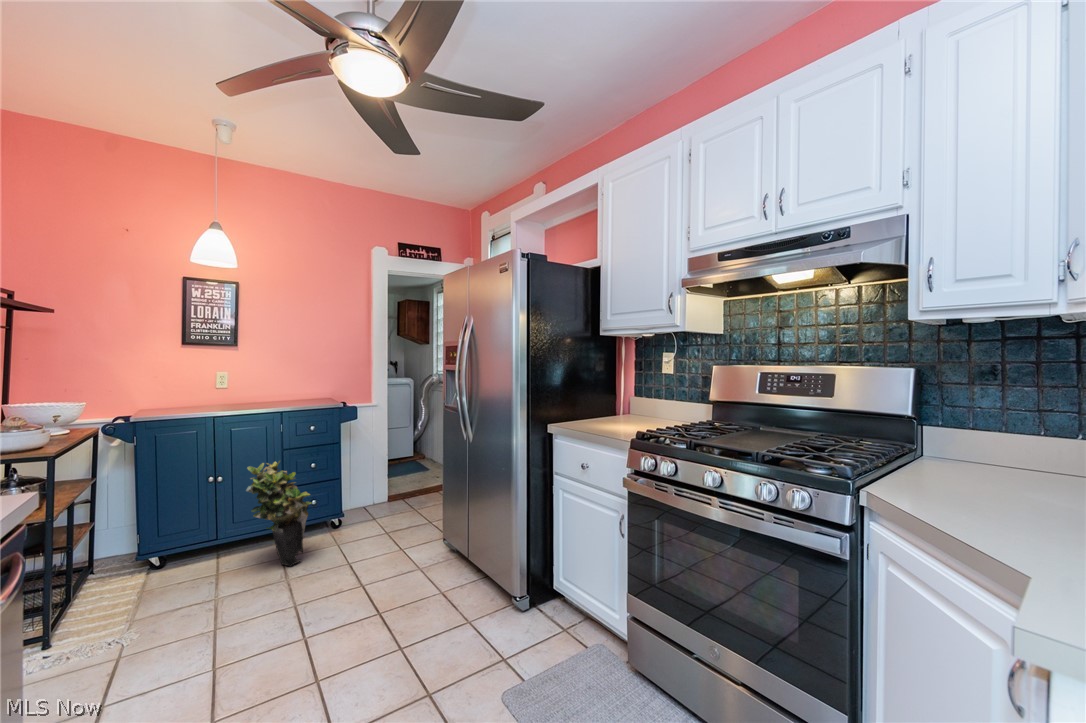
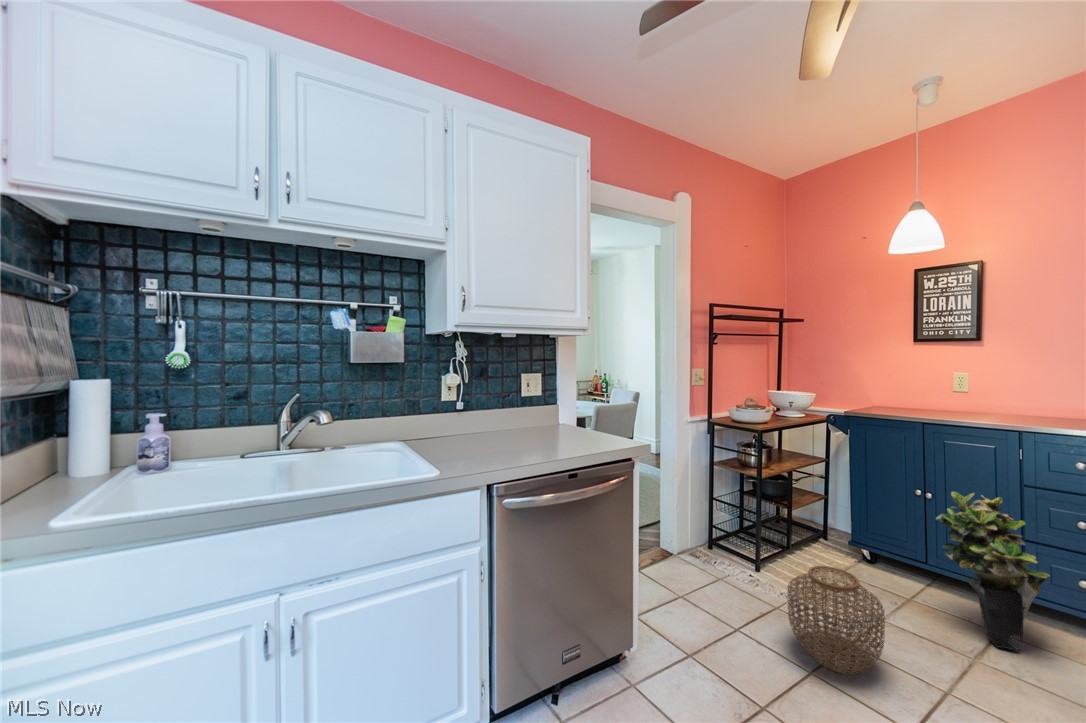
woven basket: none [165,557,262,660] -> present [787,566,885,674]

